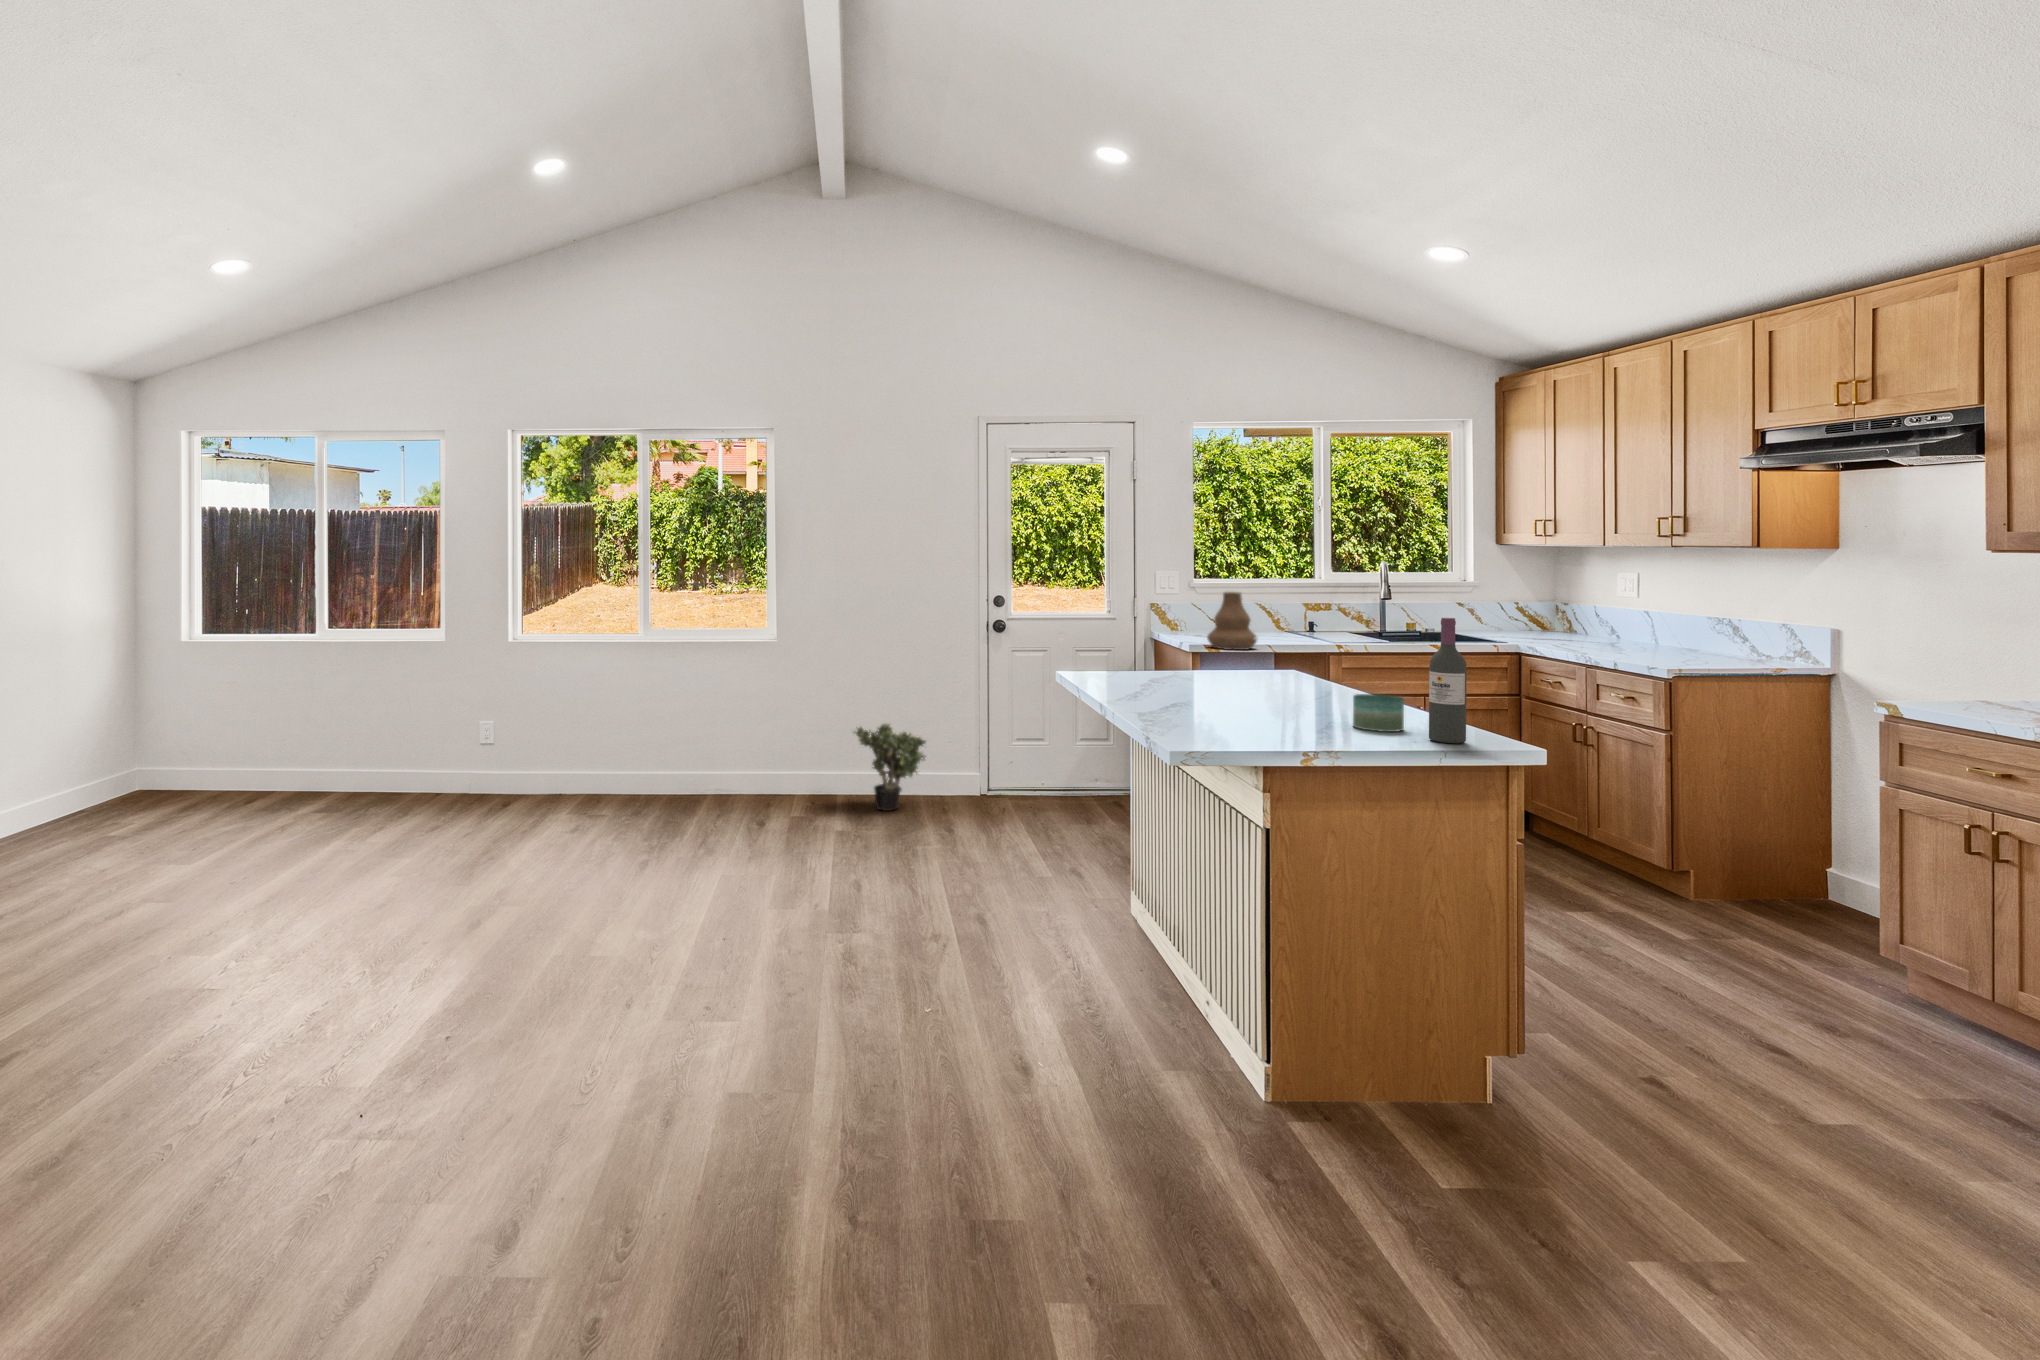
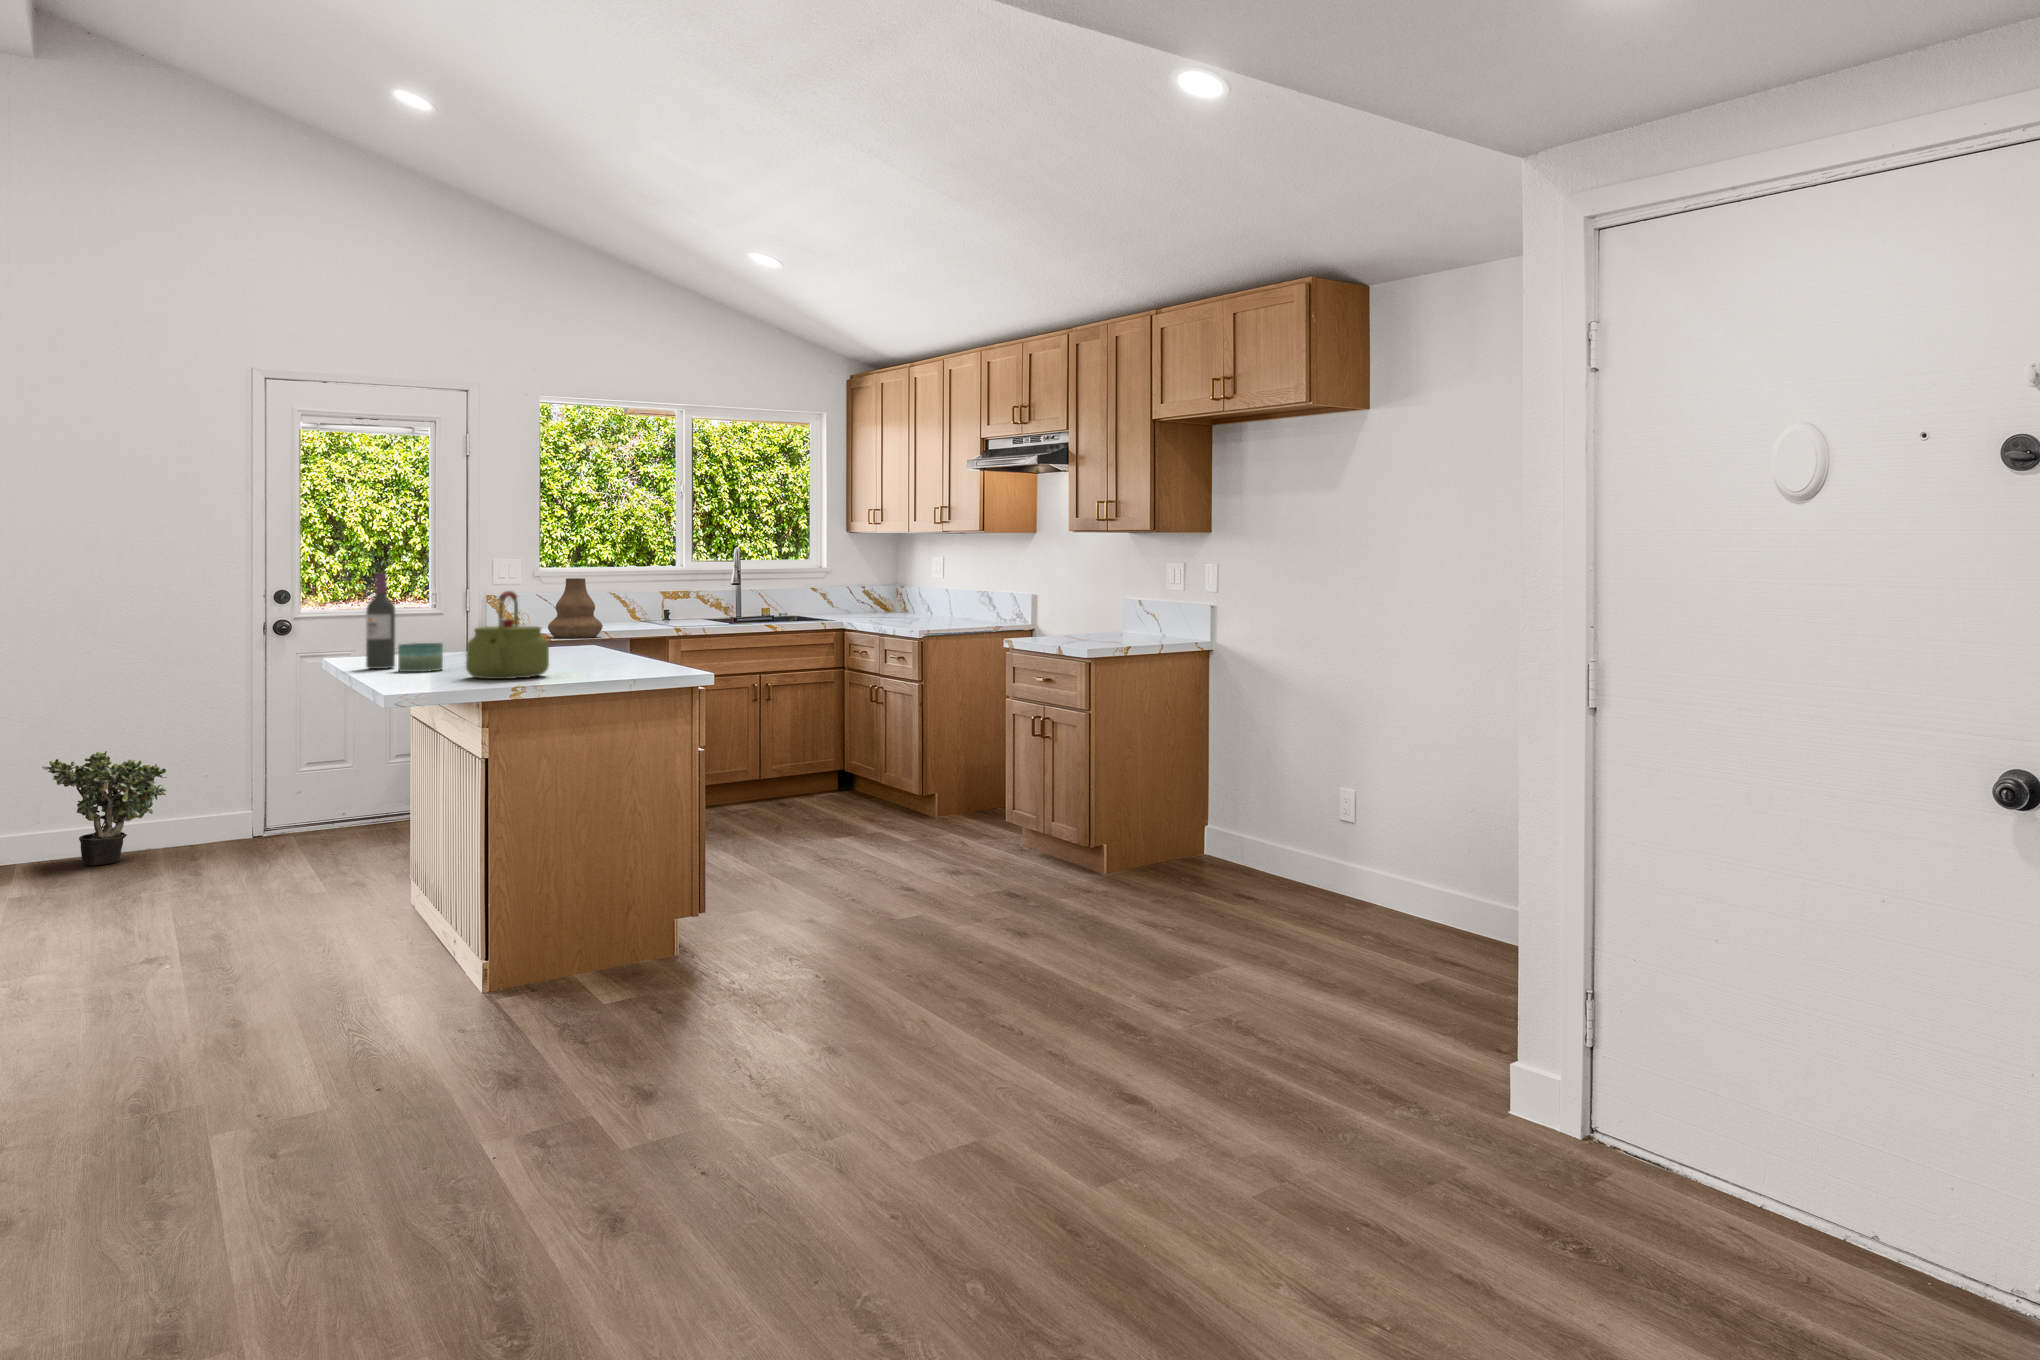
wine bottle: present [1429,618,1467,743] -> present [366,573,395,669]
kettle: none [1241,634,1334,738] -> present [466,591,549,679]
candle: present [1353,694,1404,732] -> present [398,643,443,672]

